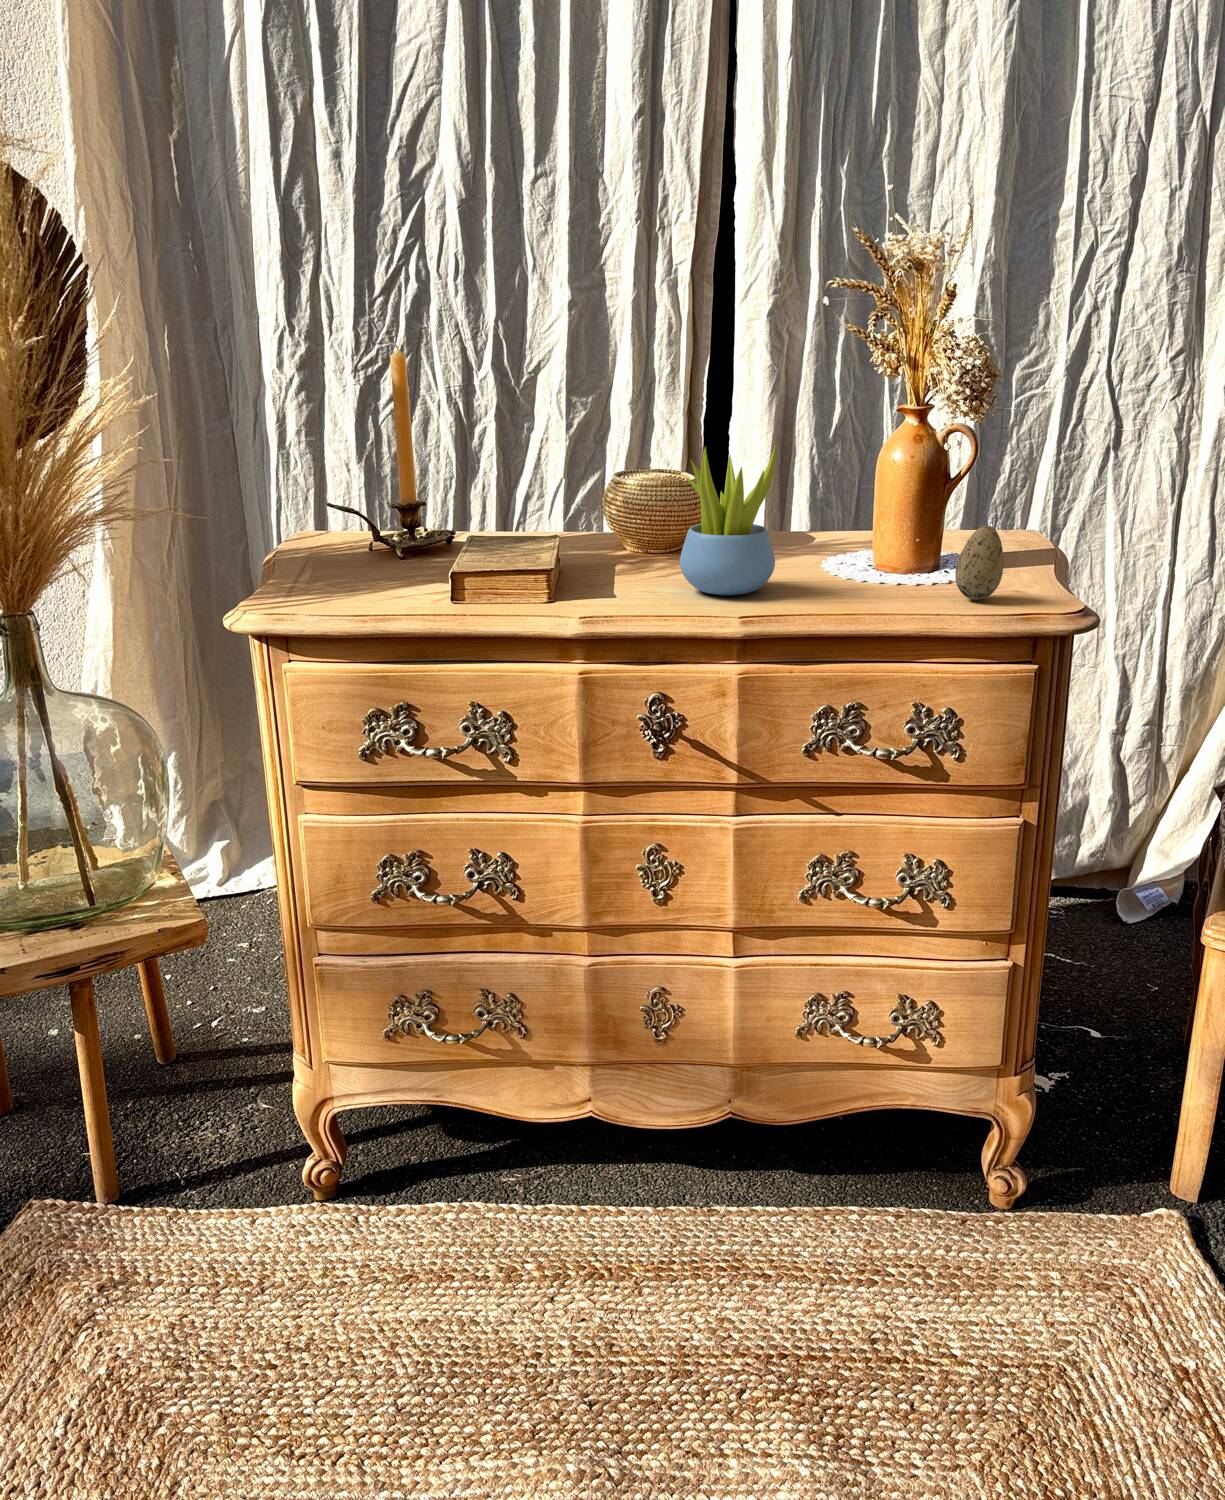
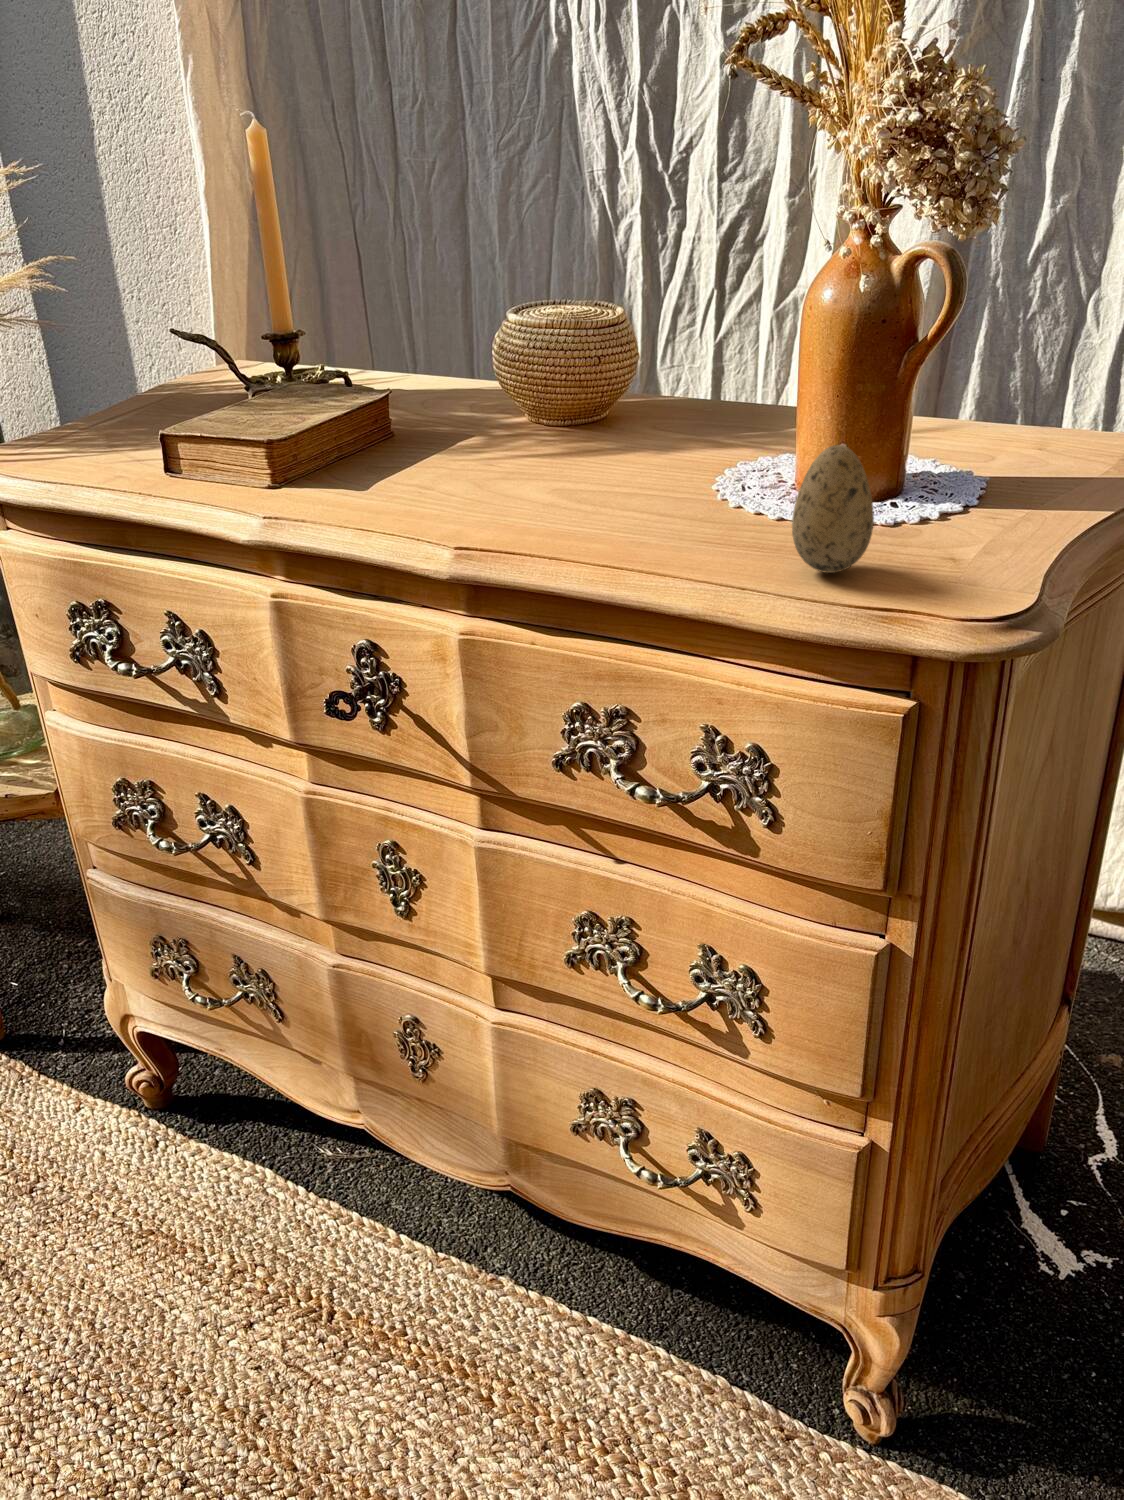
succulent plant: present [680,446,776,595] -> none [438,279,589,511]

